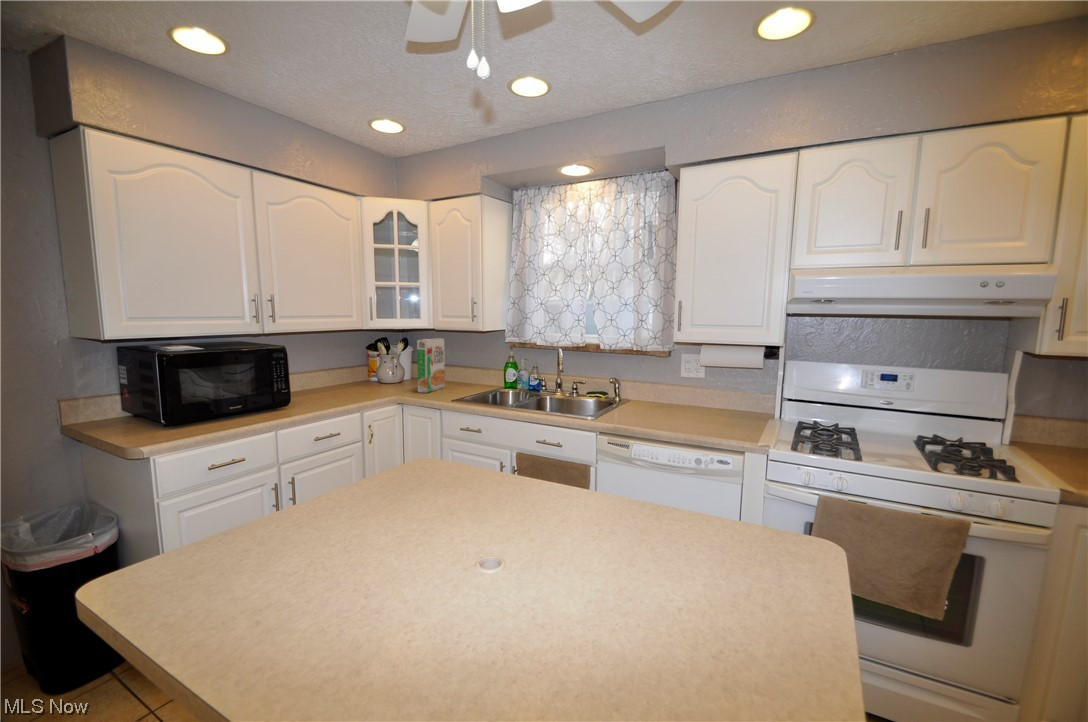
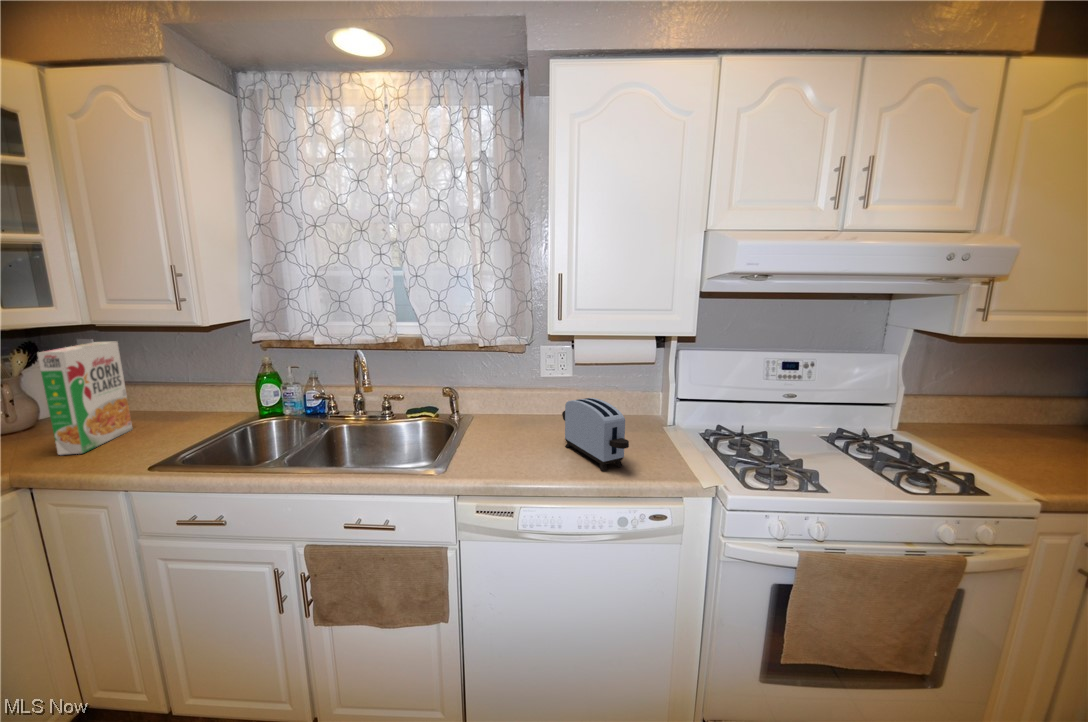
toaster: none [685,385,720,429] -> present [562,398,629,471]

